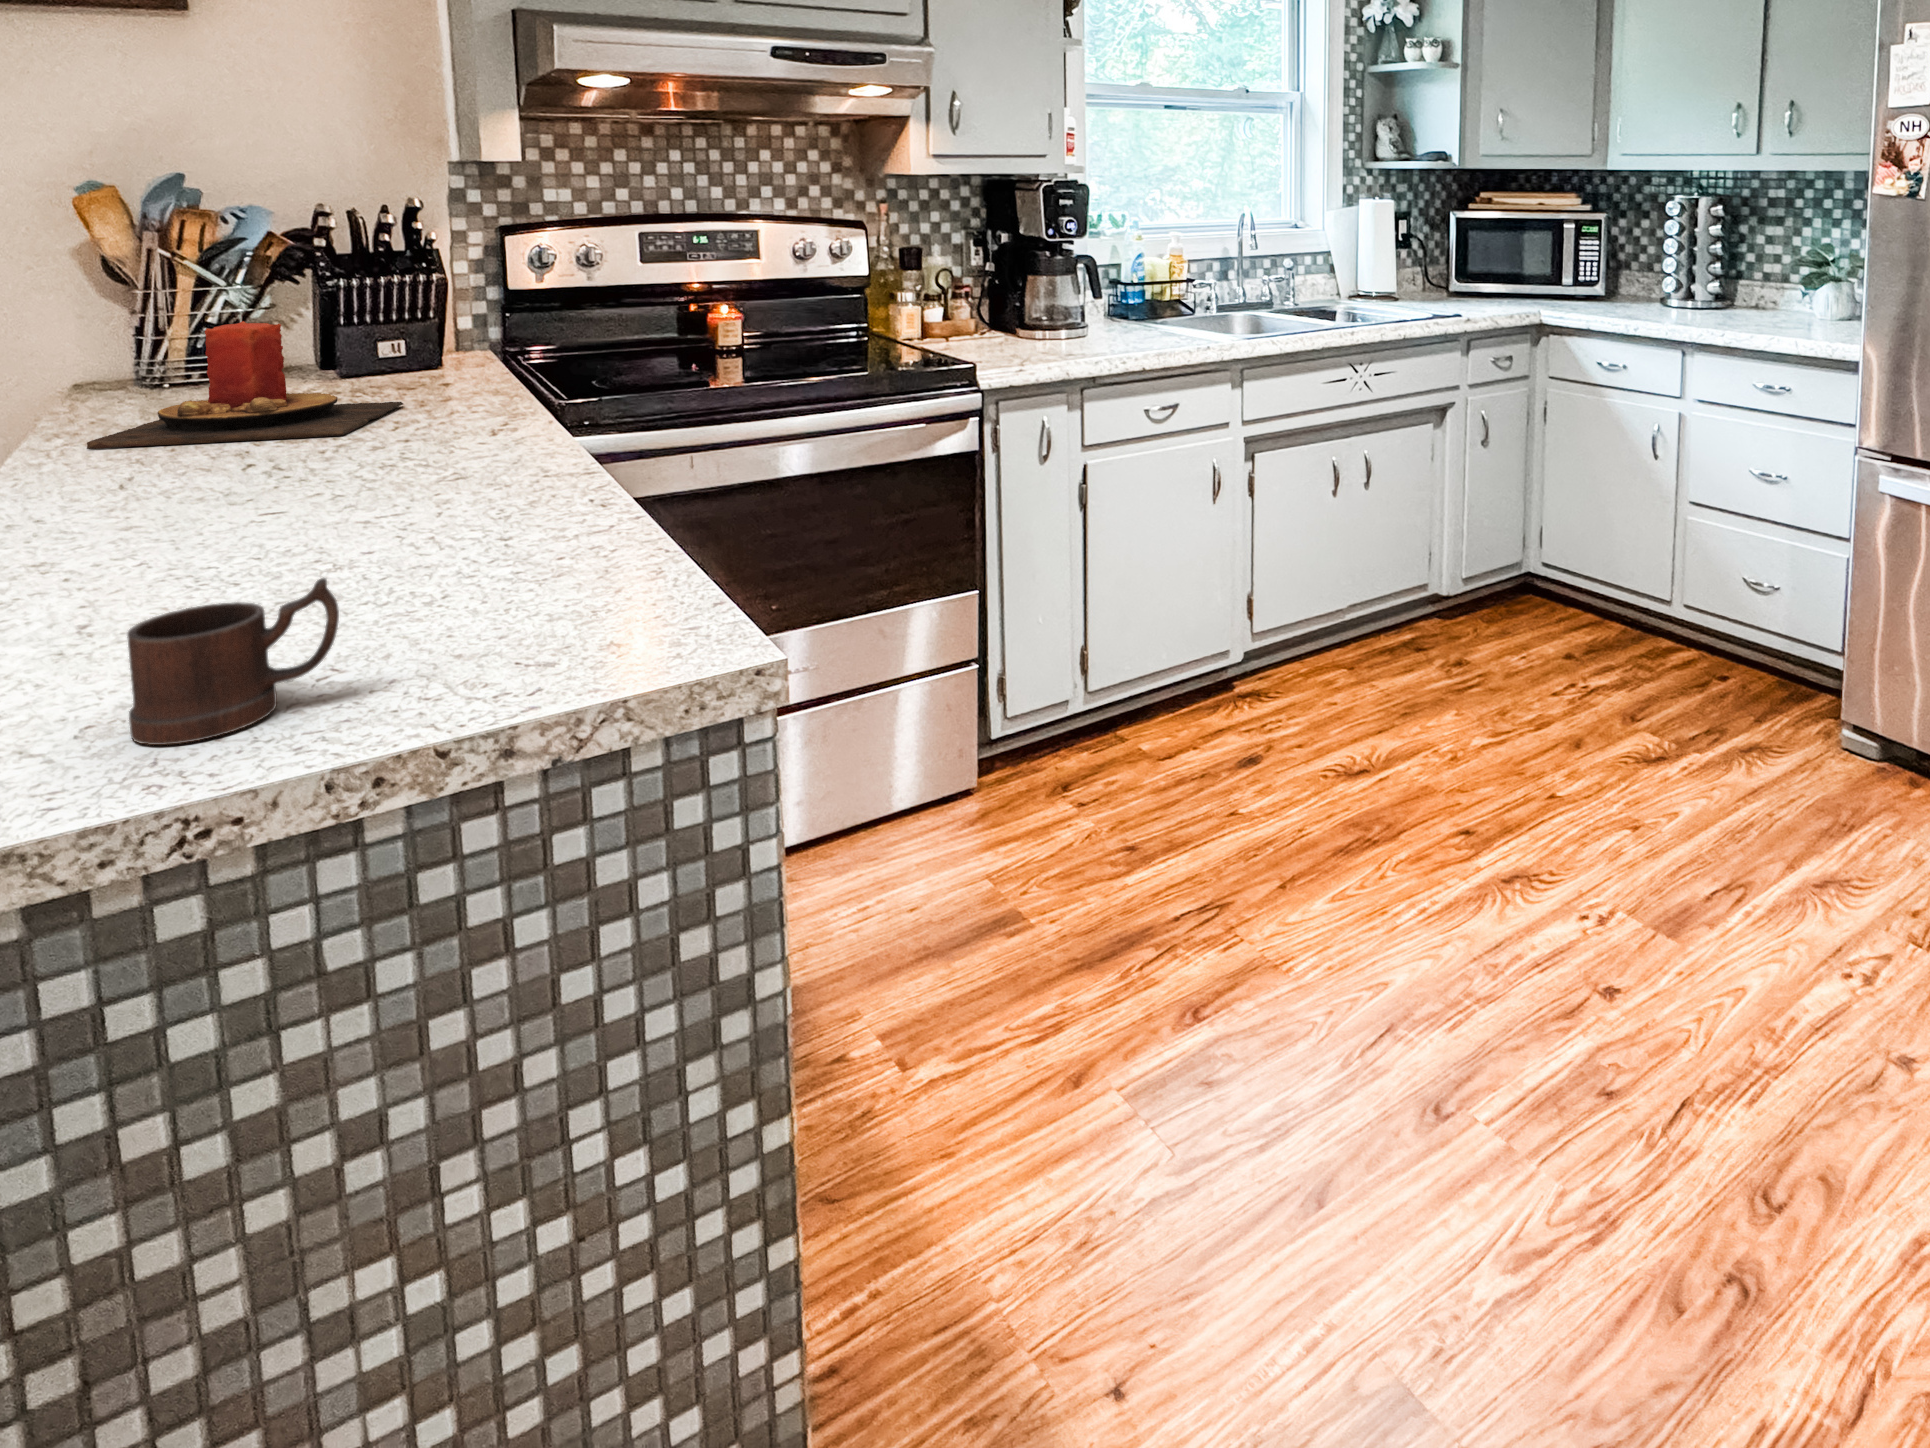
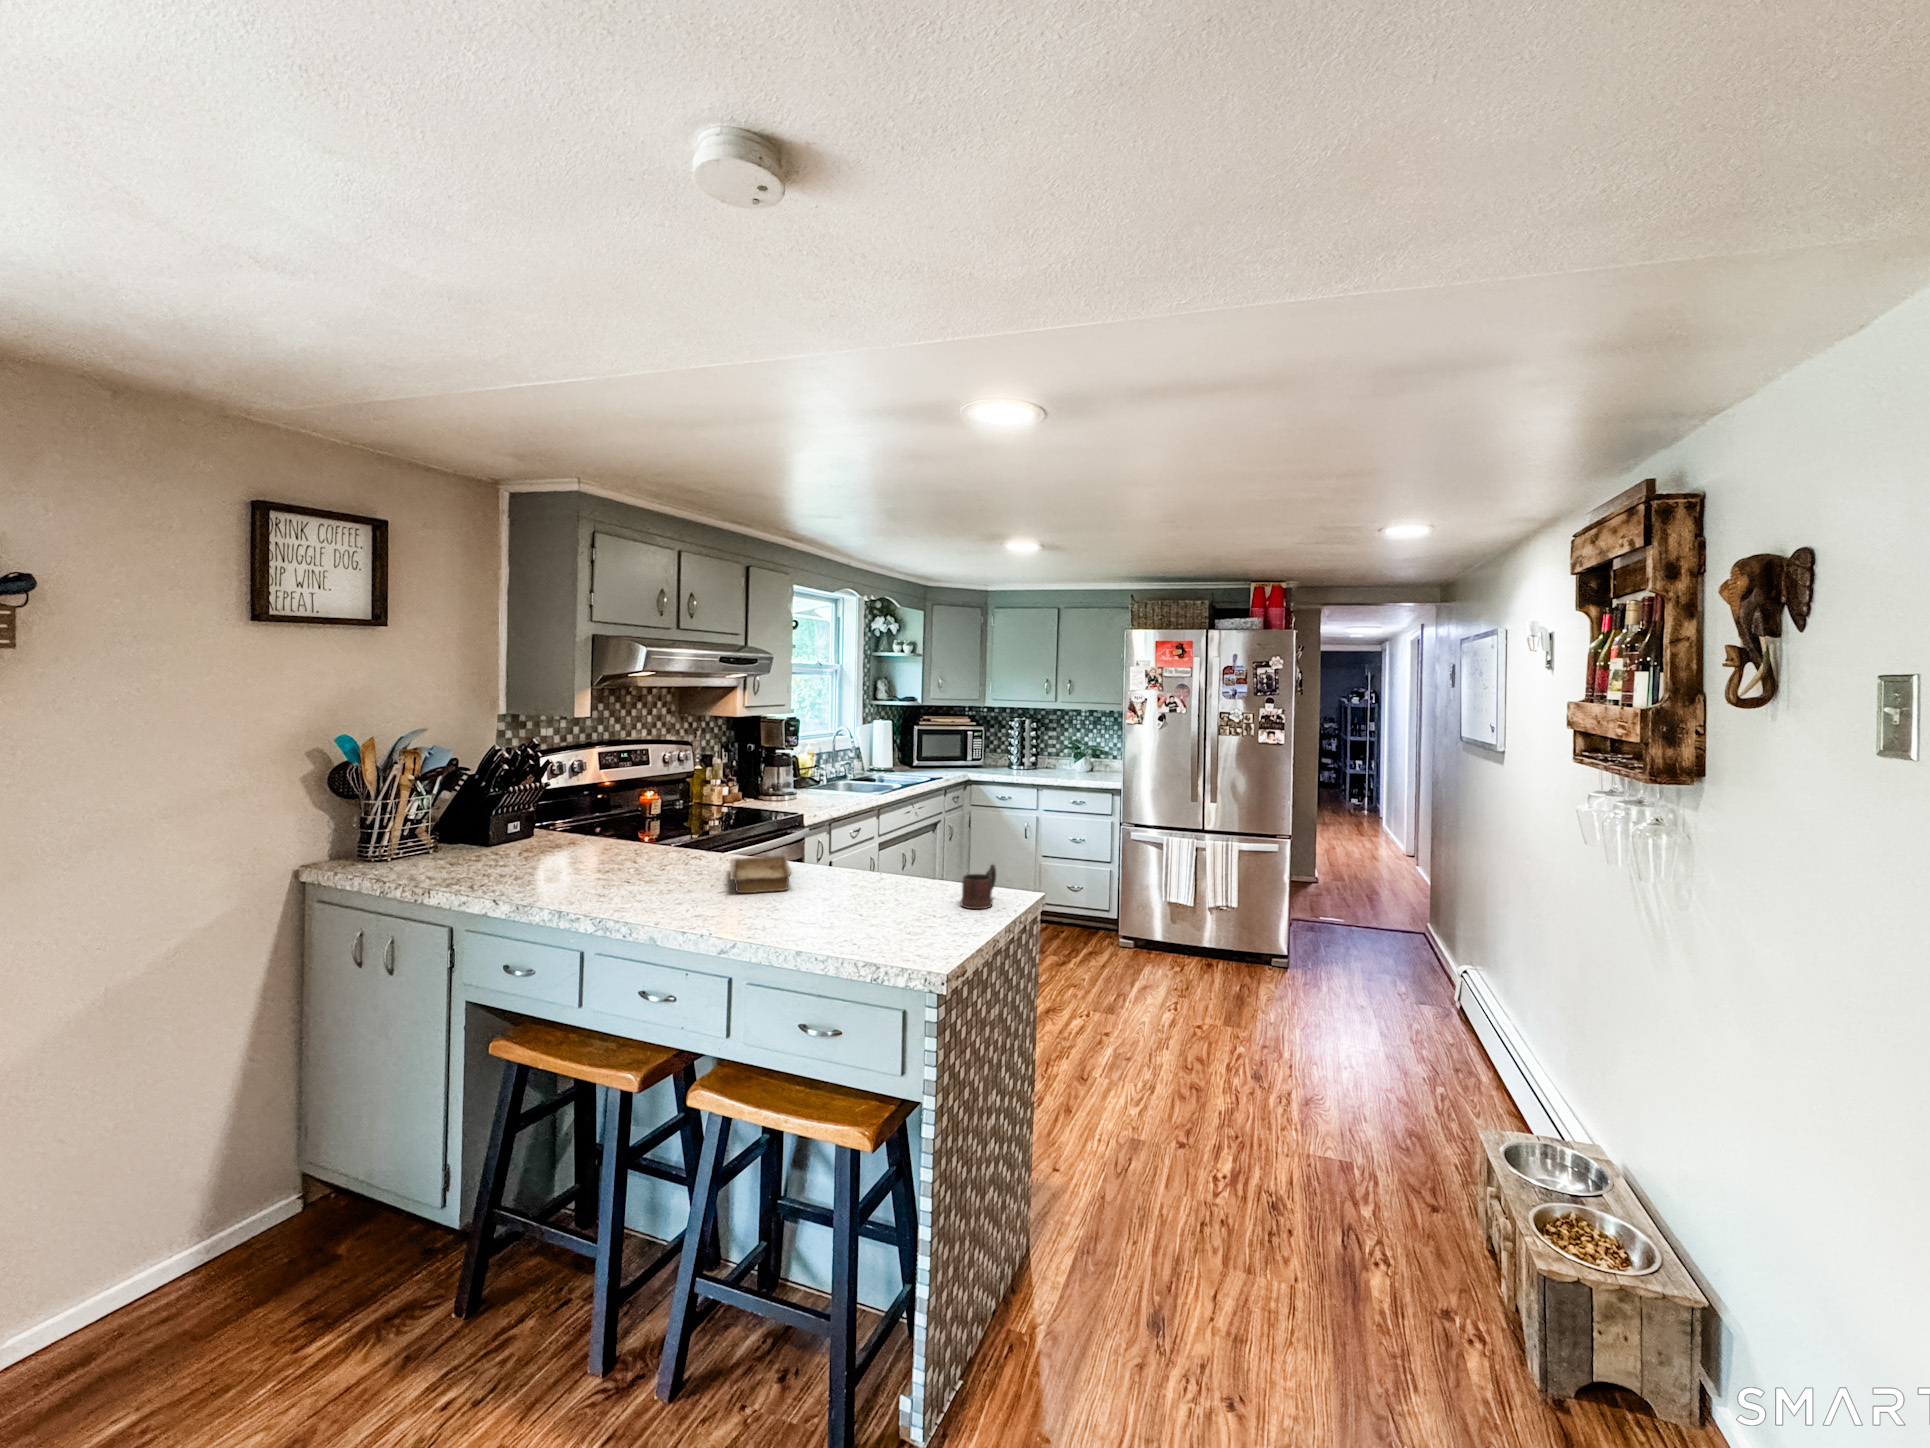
candle: present [87,321,403,449] -> none [491,807,639,876]
tray: none [34,455,419,556] -> present [730,855,792,893]

